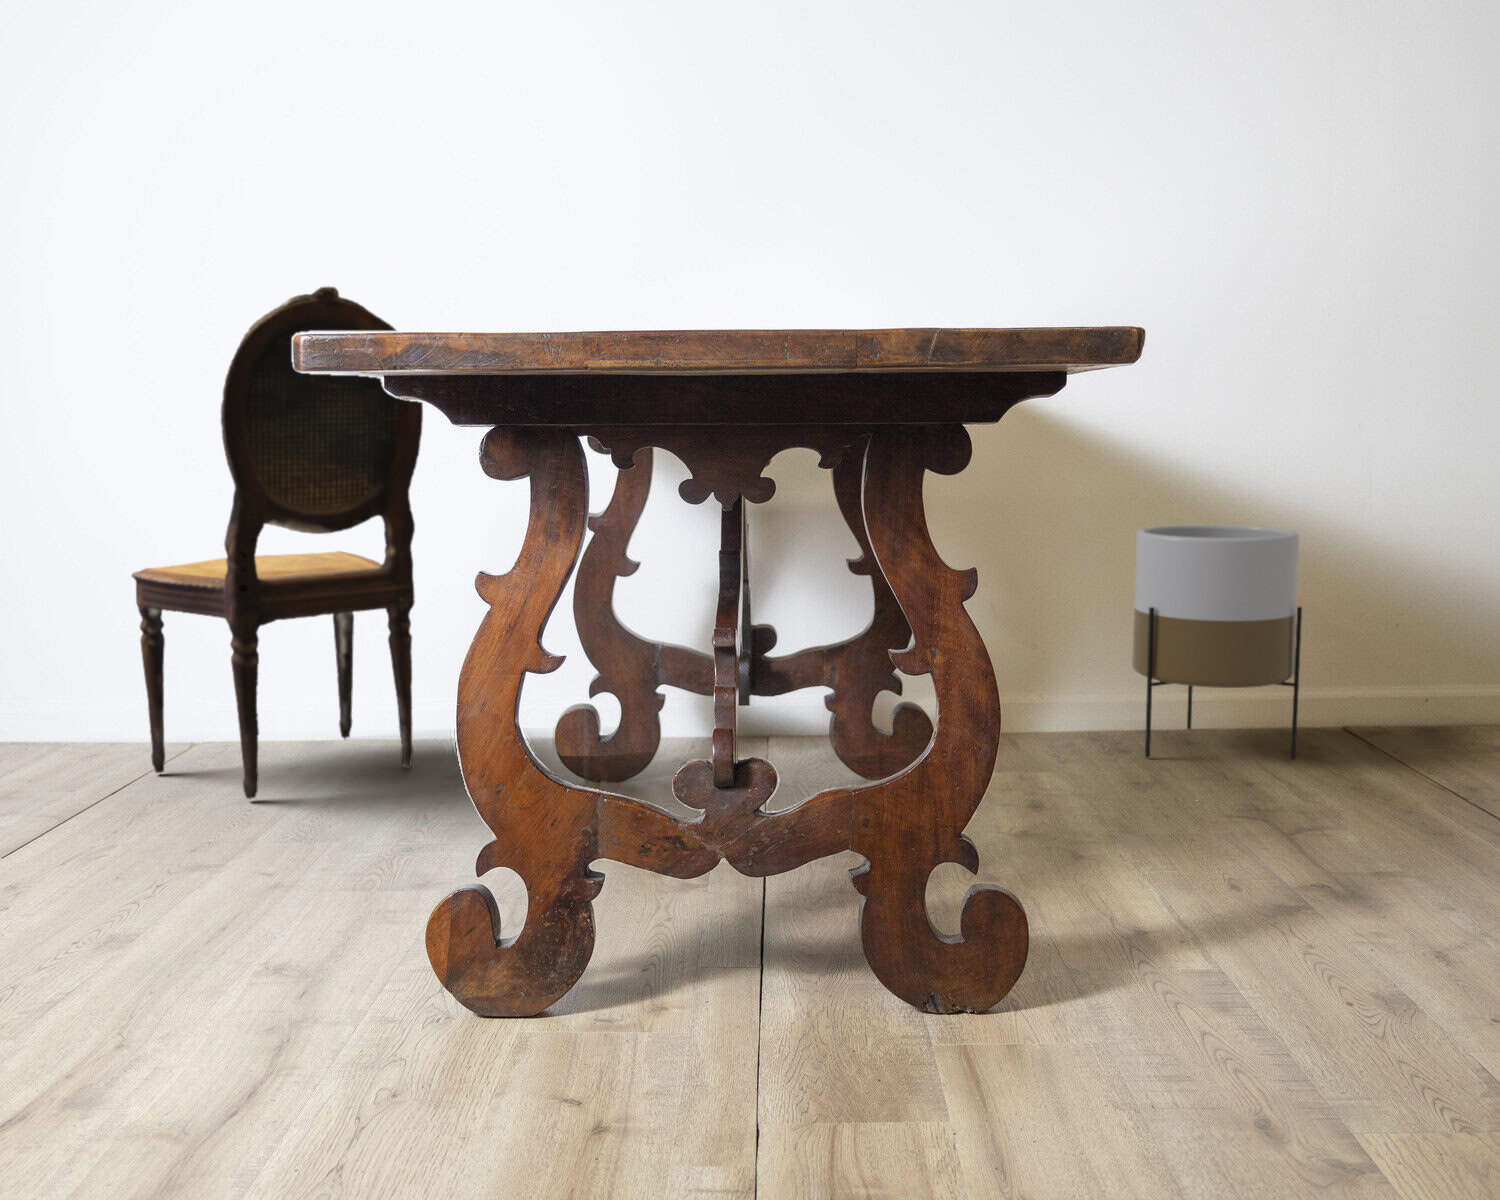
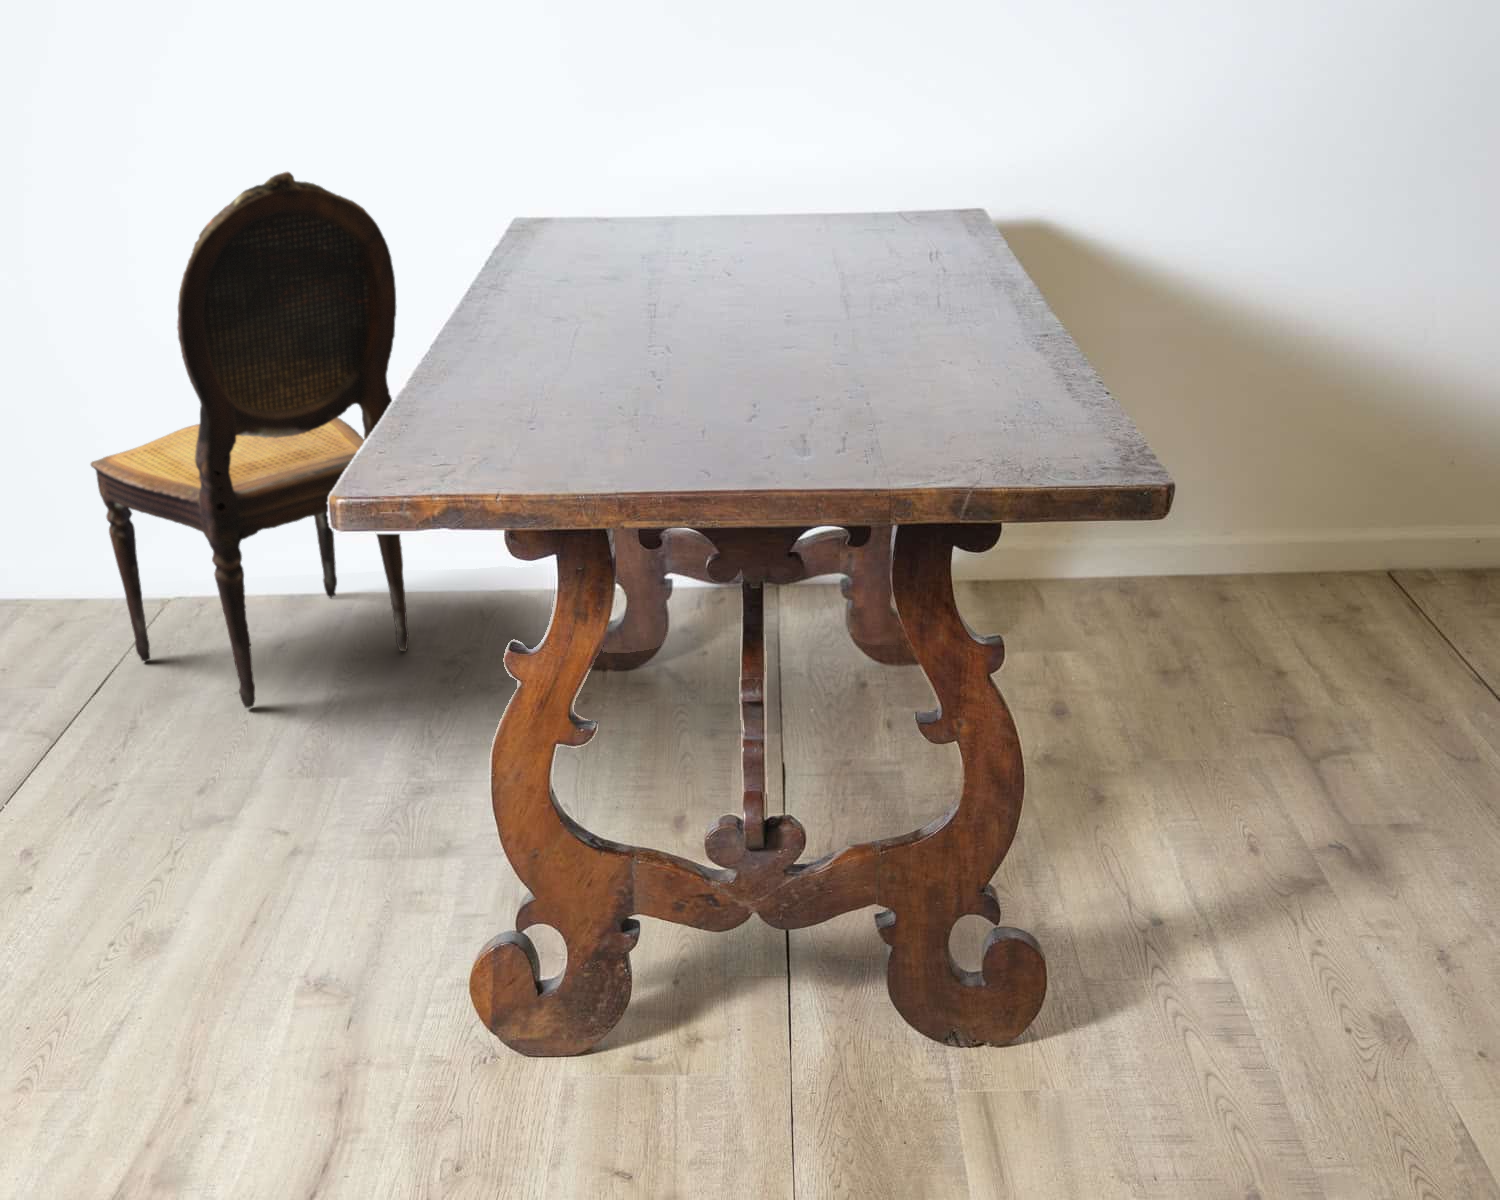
planter: present [1132,525,1302,758] -> none [1164,374,1354,633]

